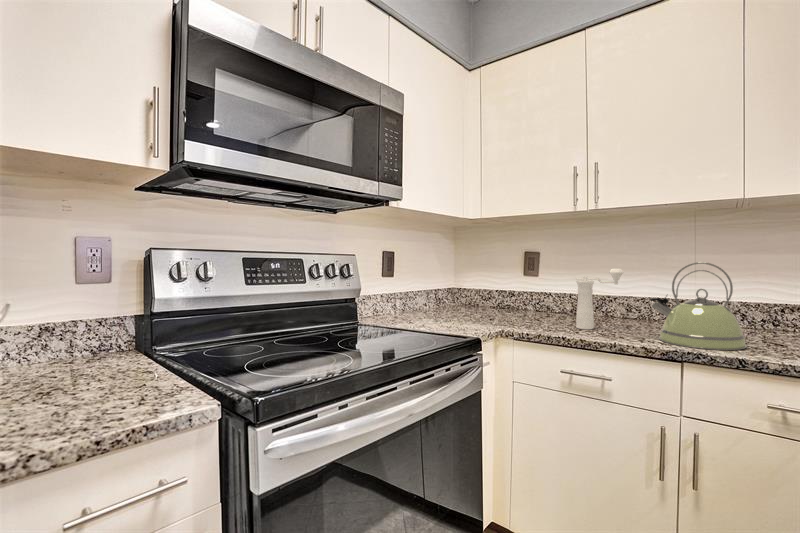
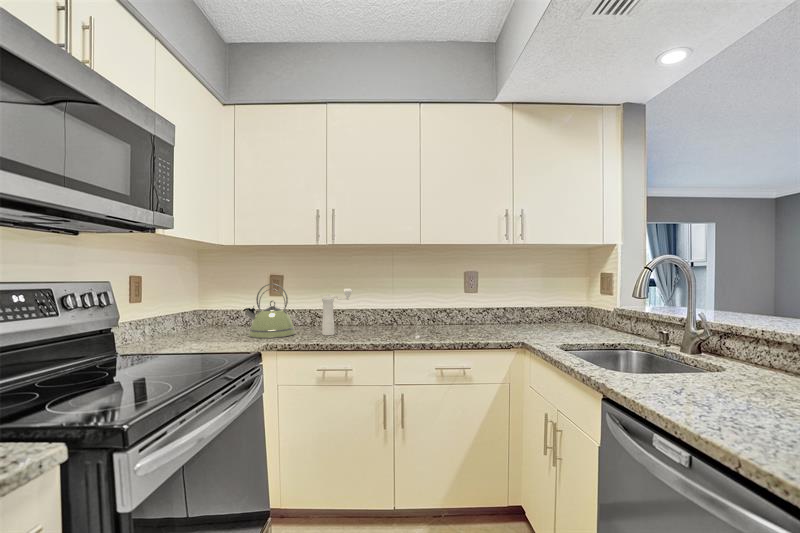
kettle: present [650,262,747,350] -> present [244,284,296,338]

